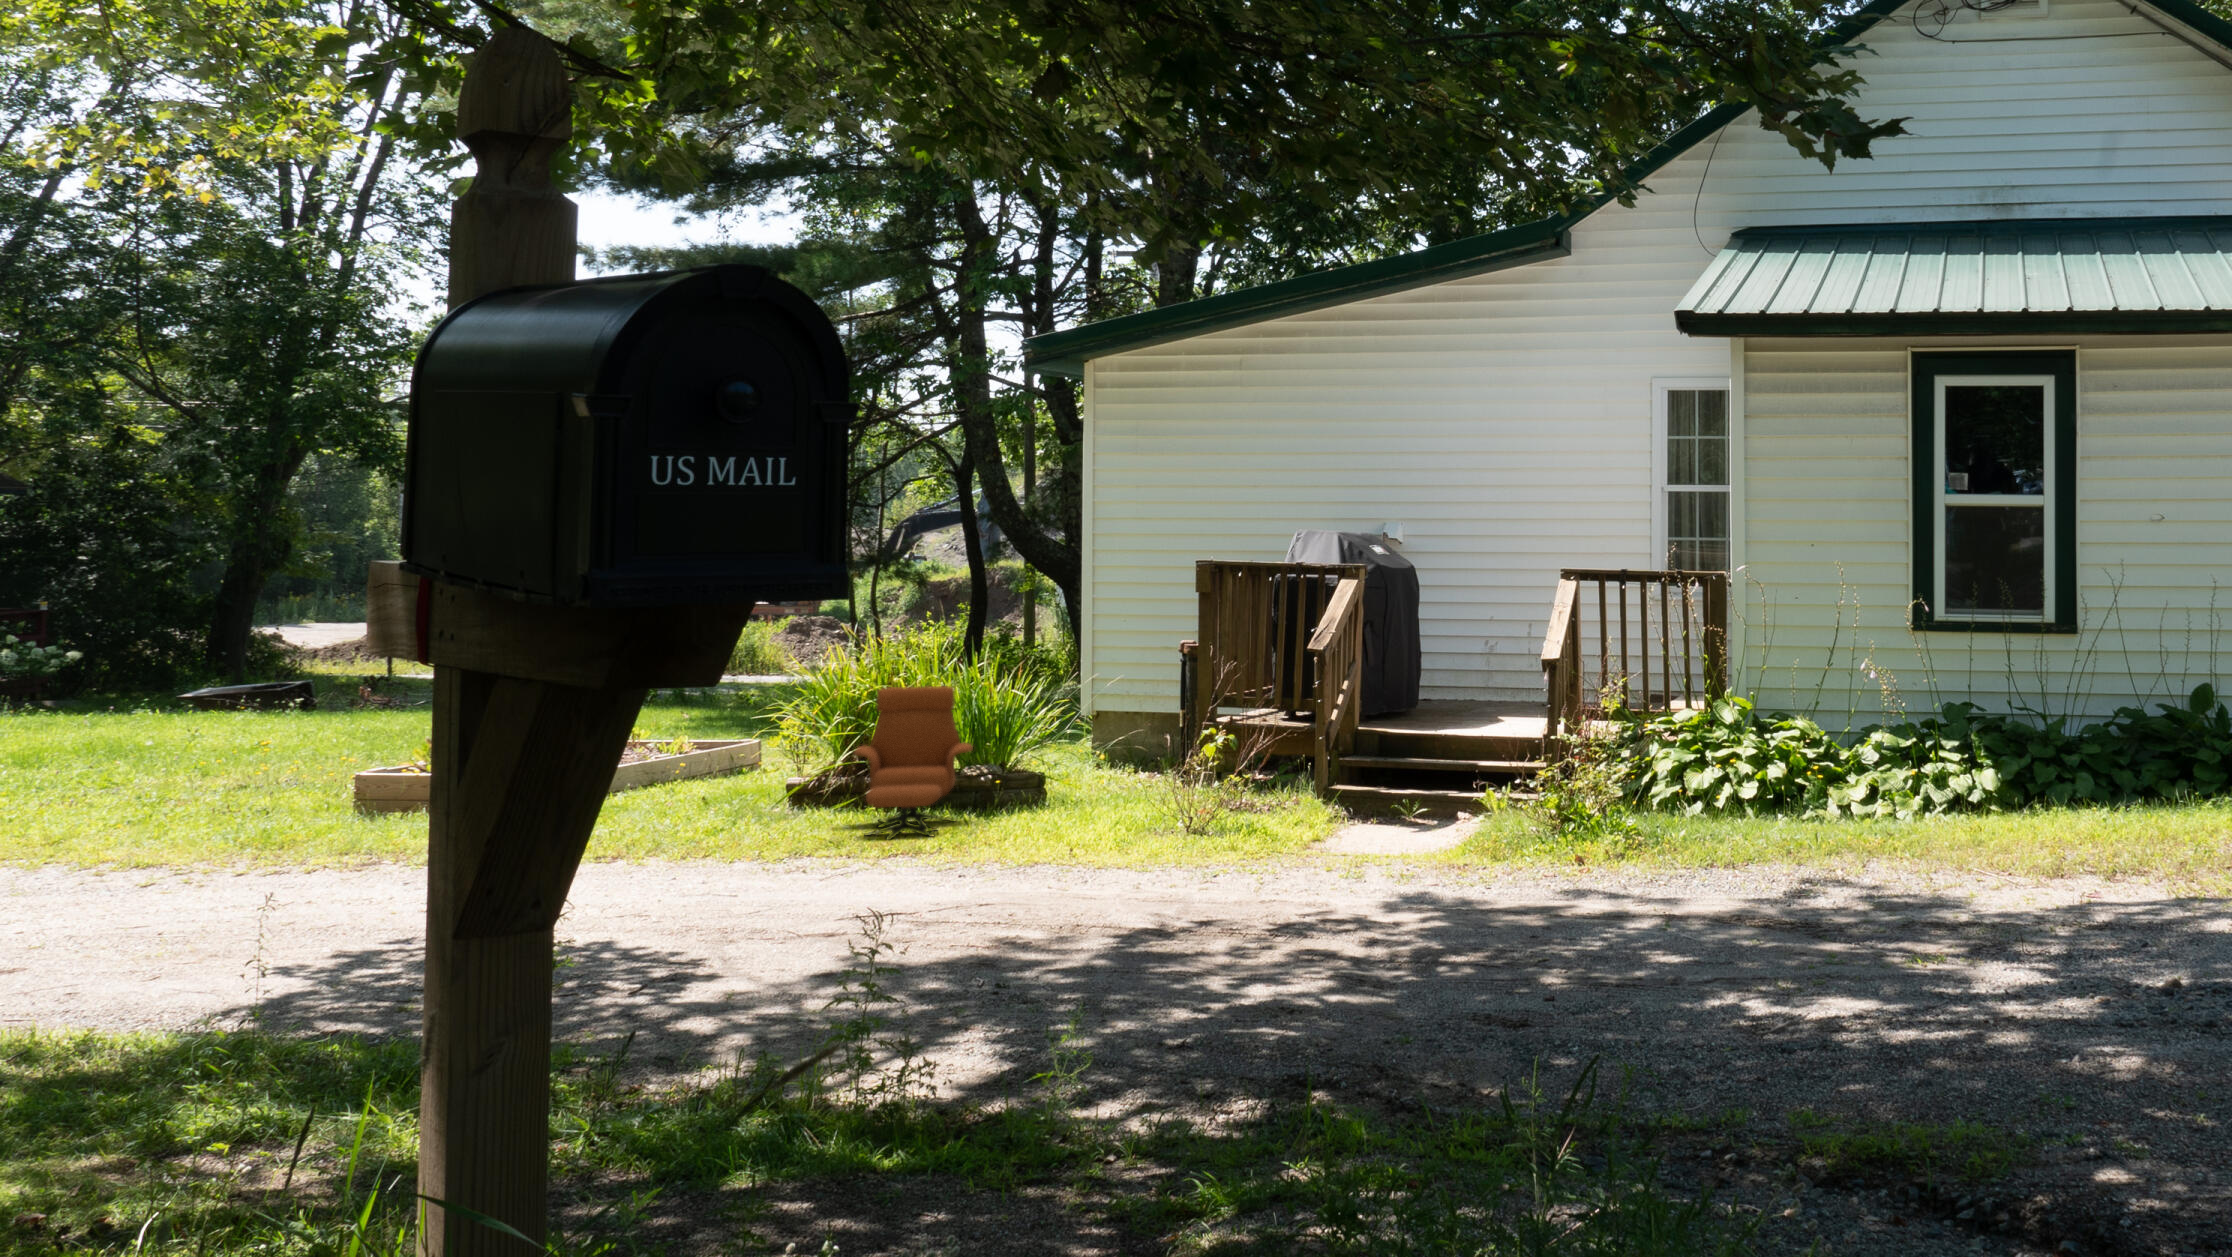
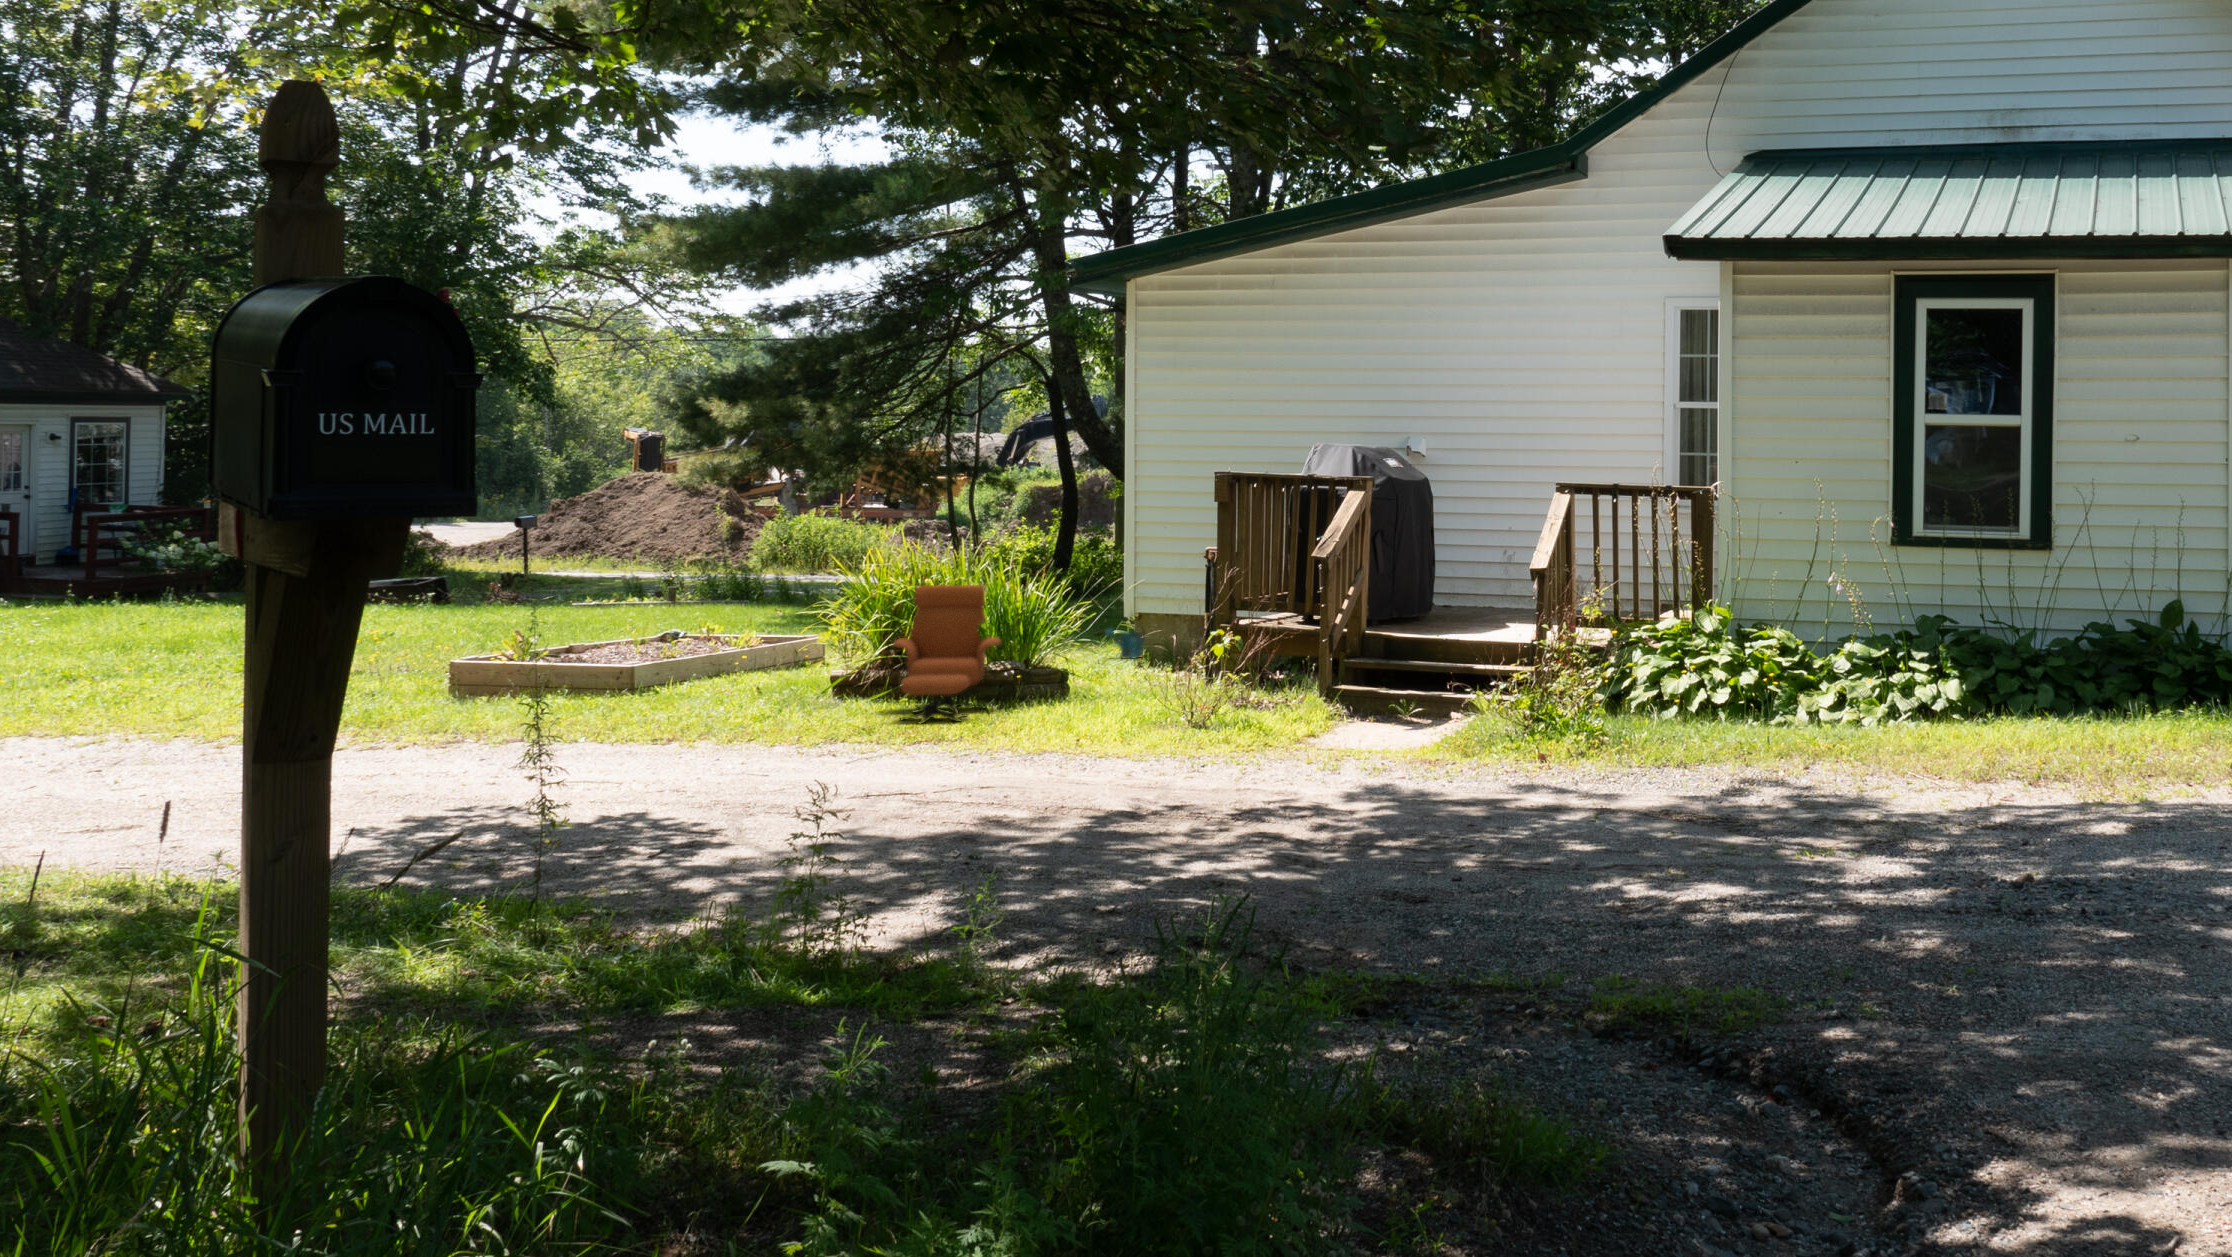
watering can: none [1066,729,1108,765] -> present [1105,628,1144,659]

